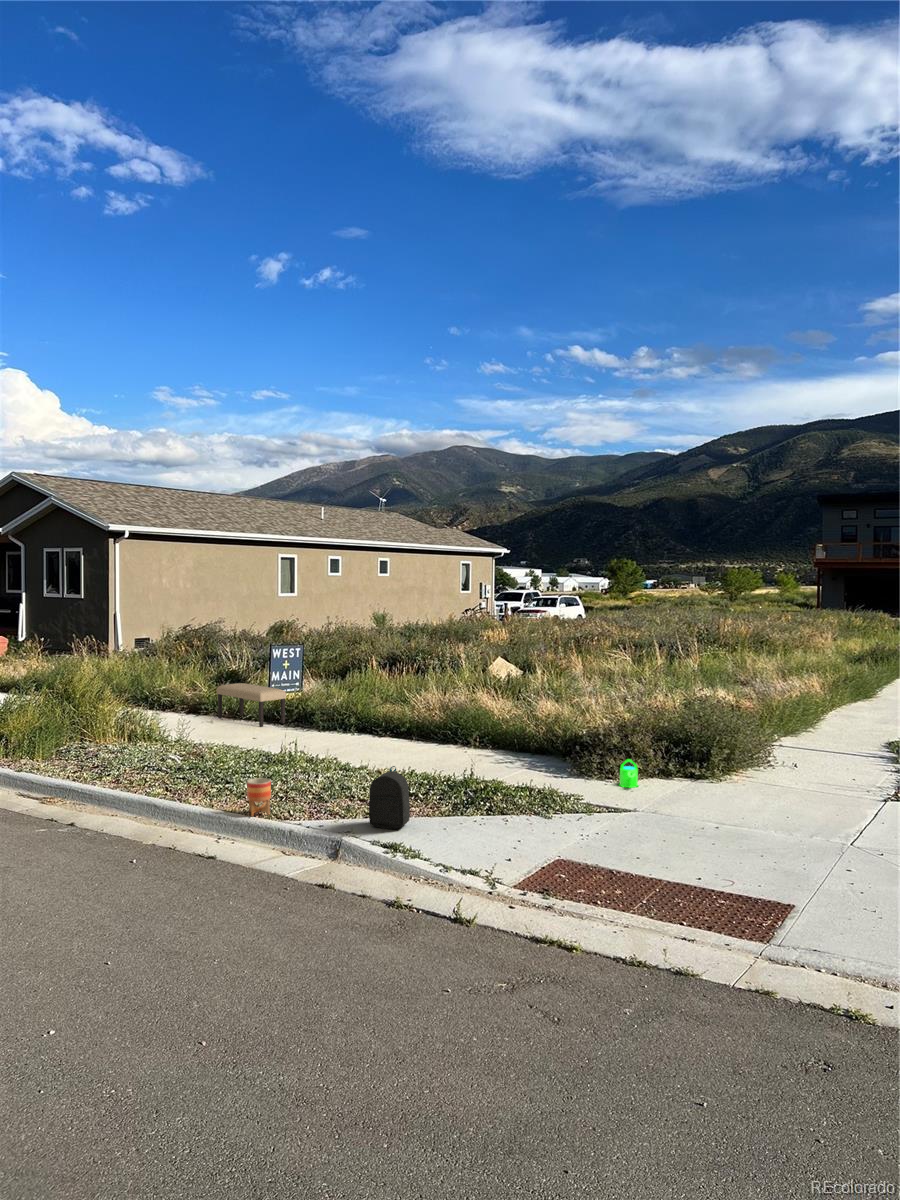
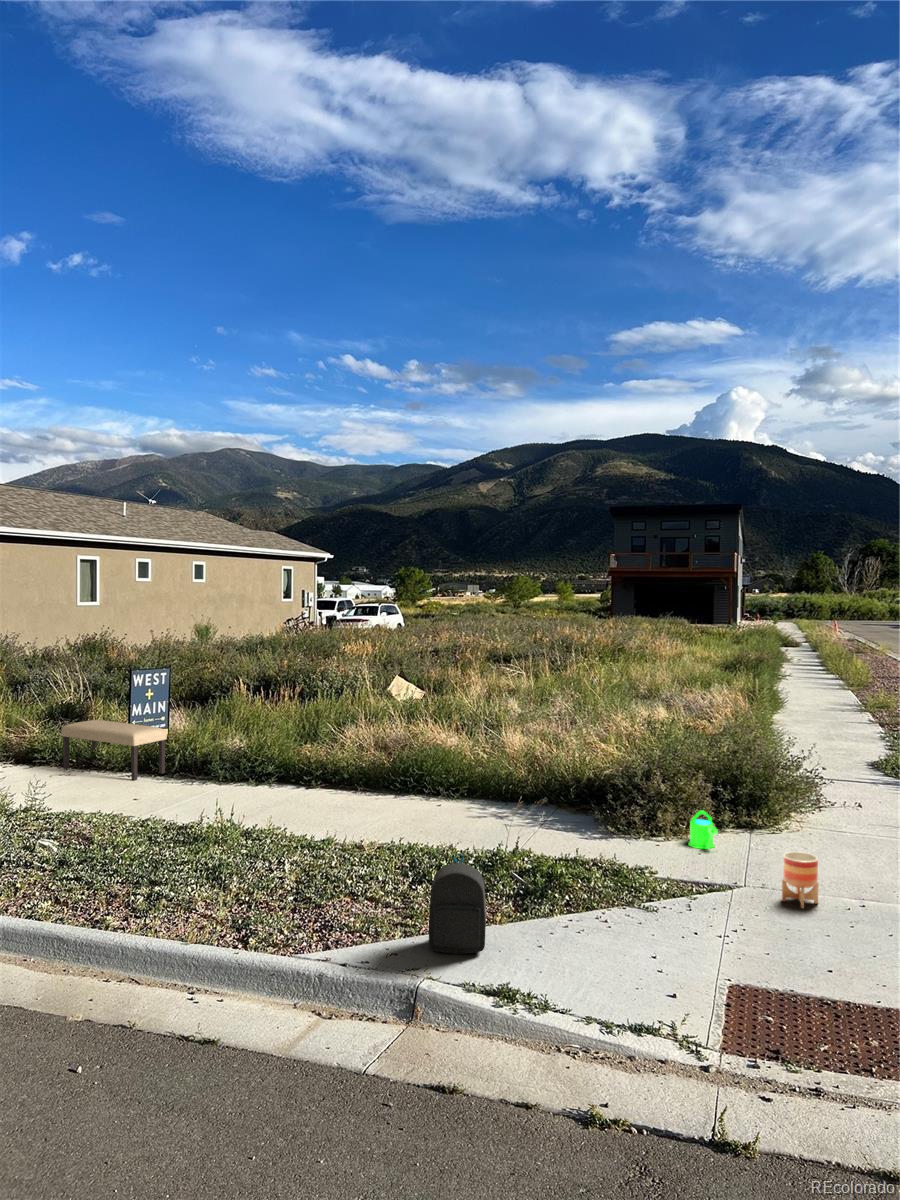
planter: present [247,778,271,816] -> present [782,852,819,908]

